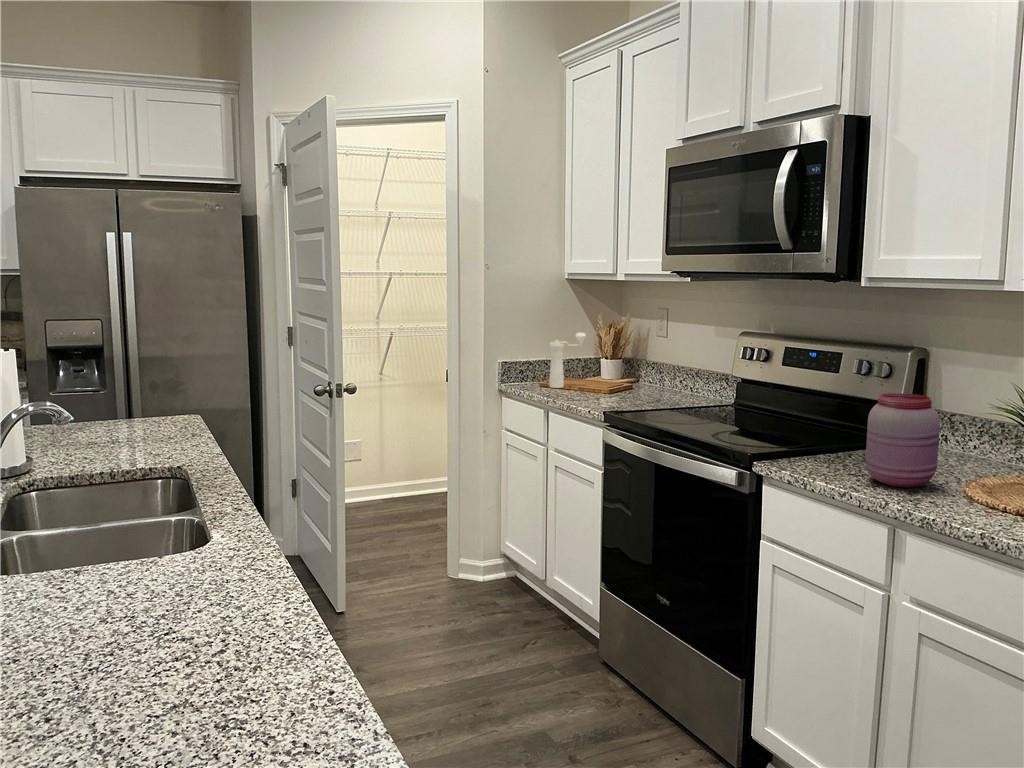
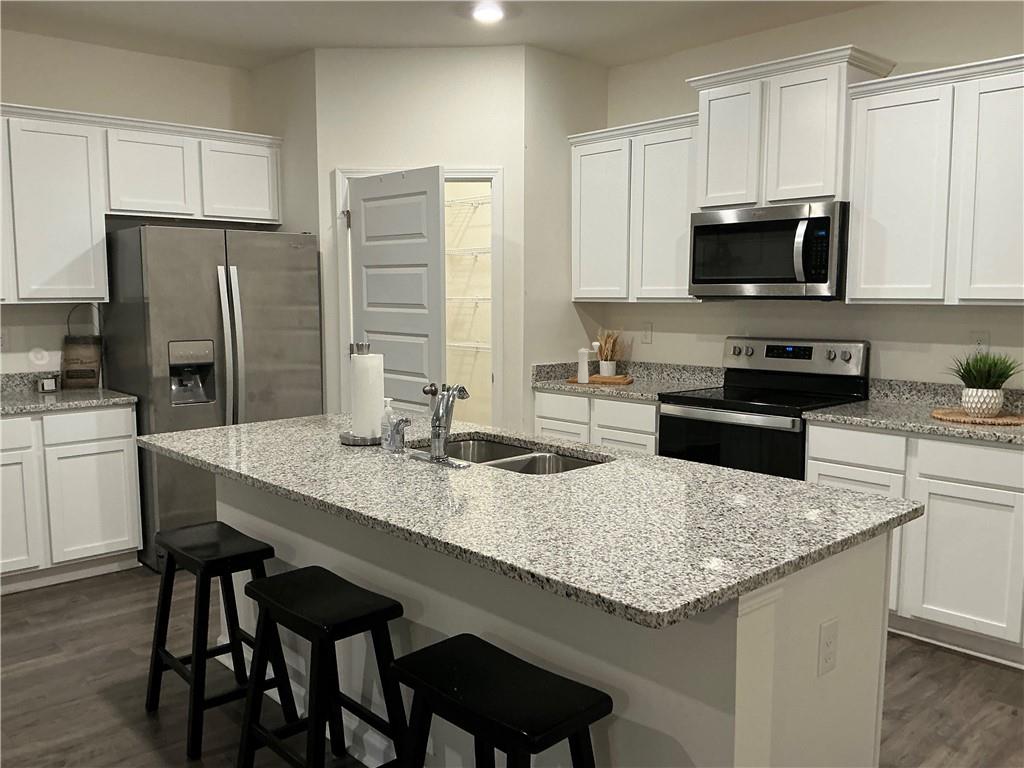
jar: present [866,393,940,487] -> none [879,364,920,415]

